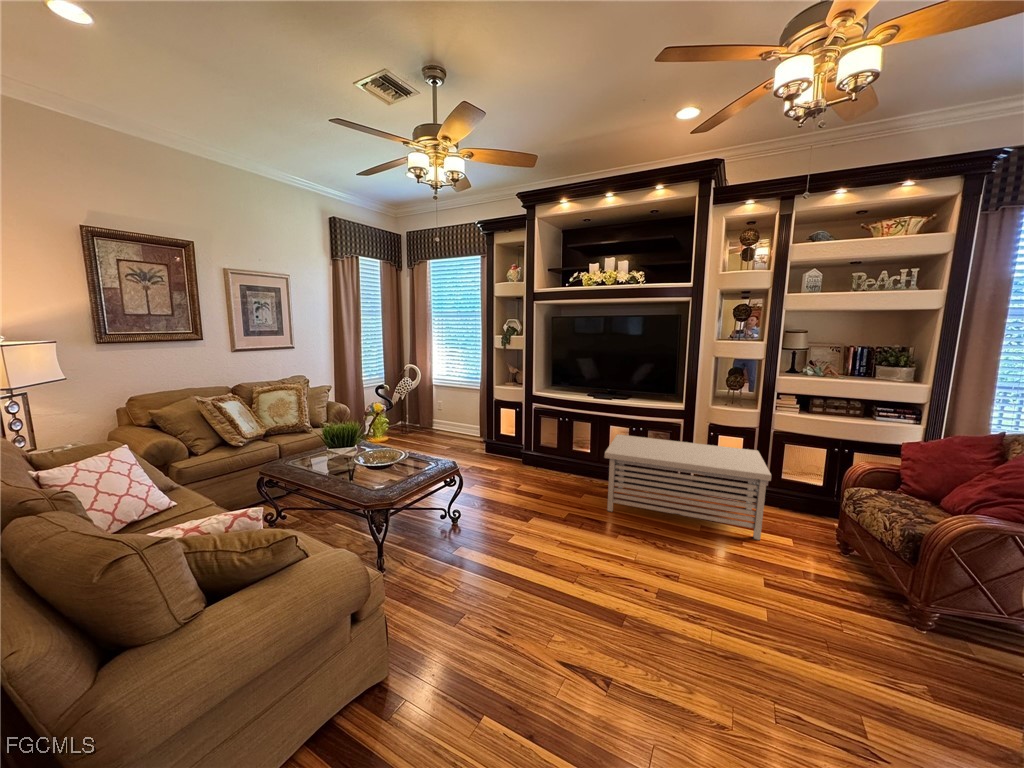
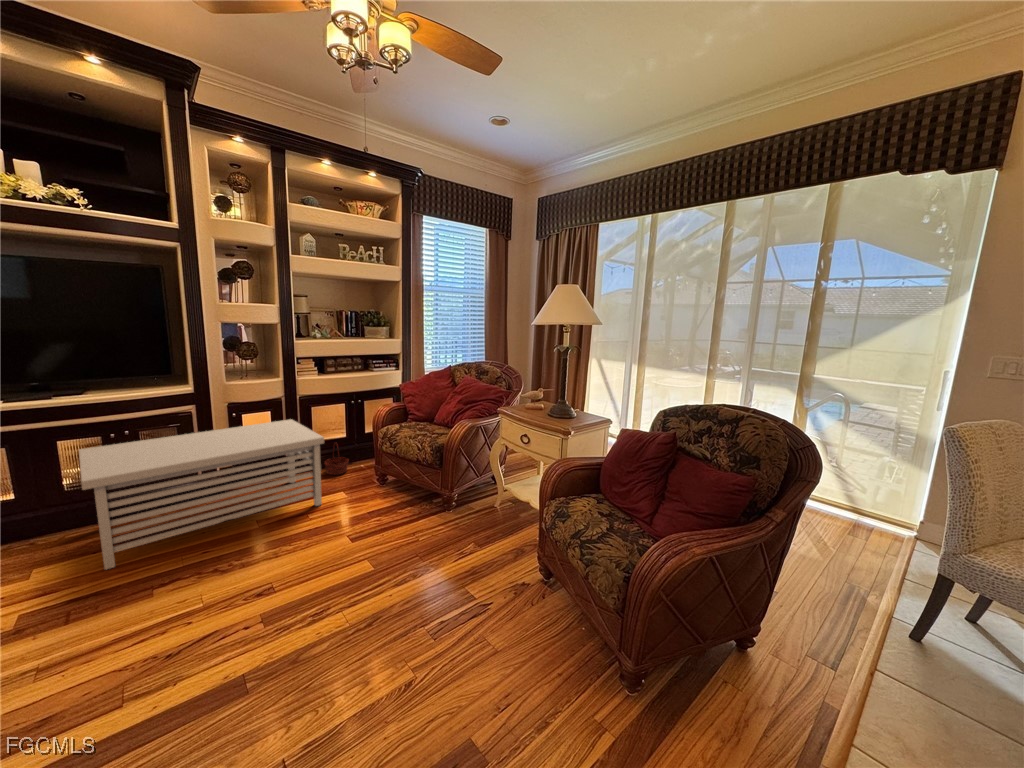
basket: none [786,487,816,523] -> present [325,443,348,475]

